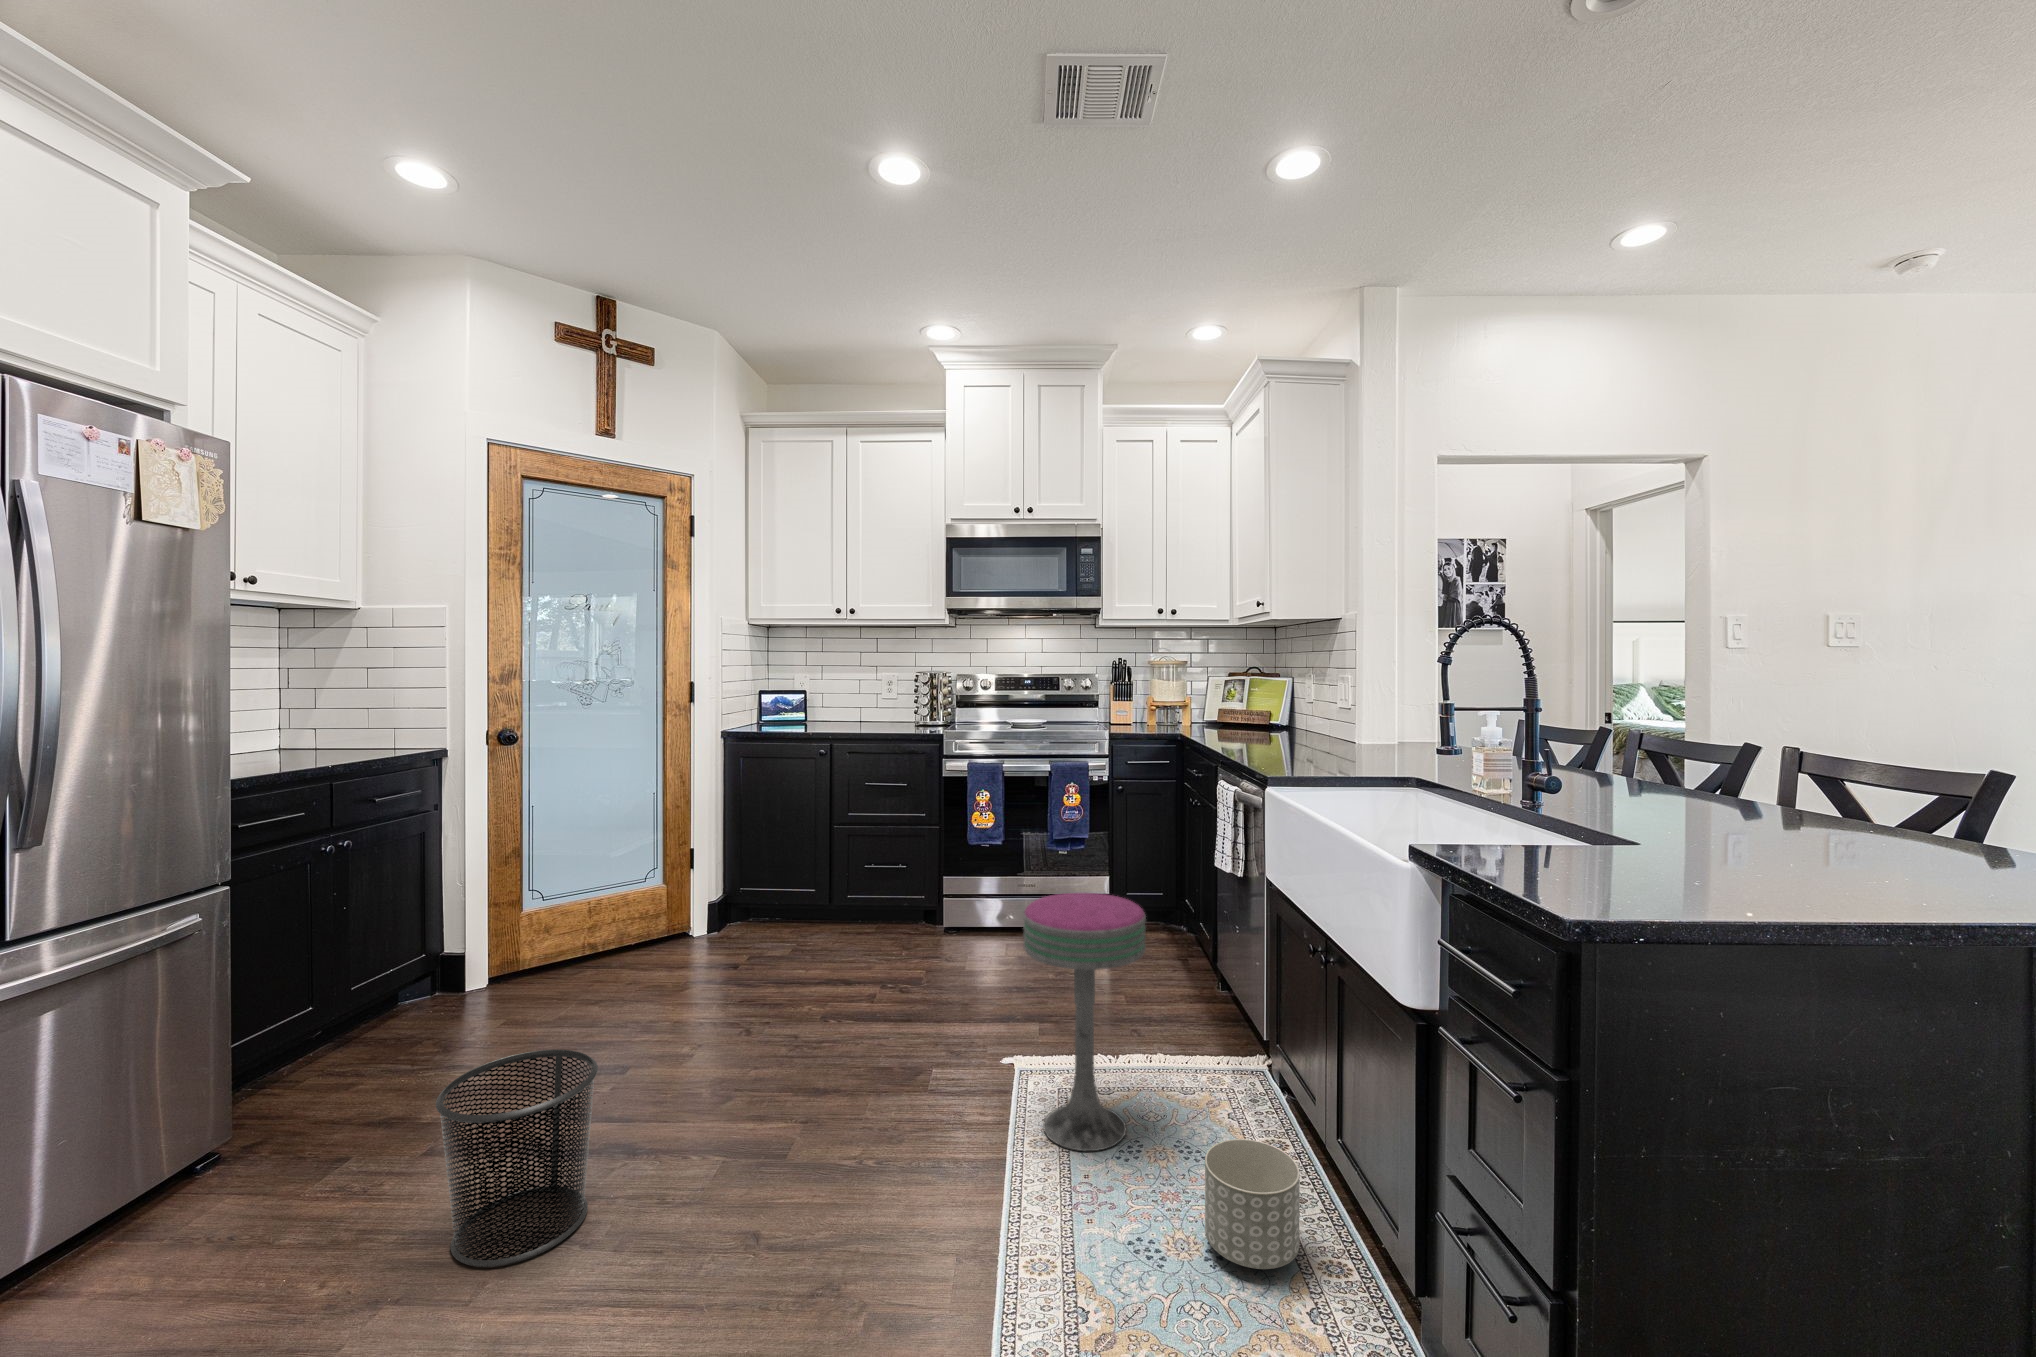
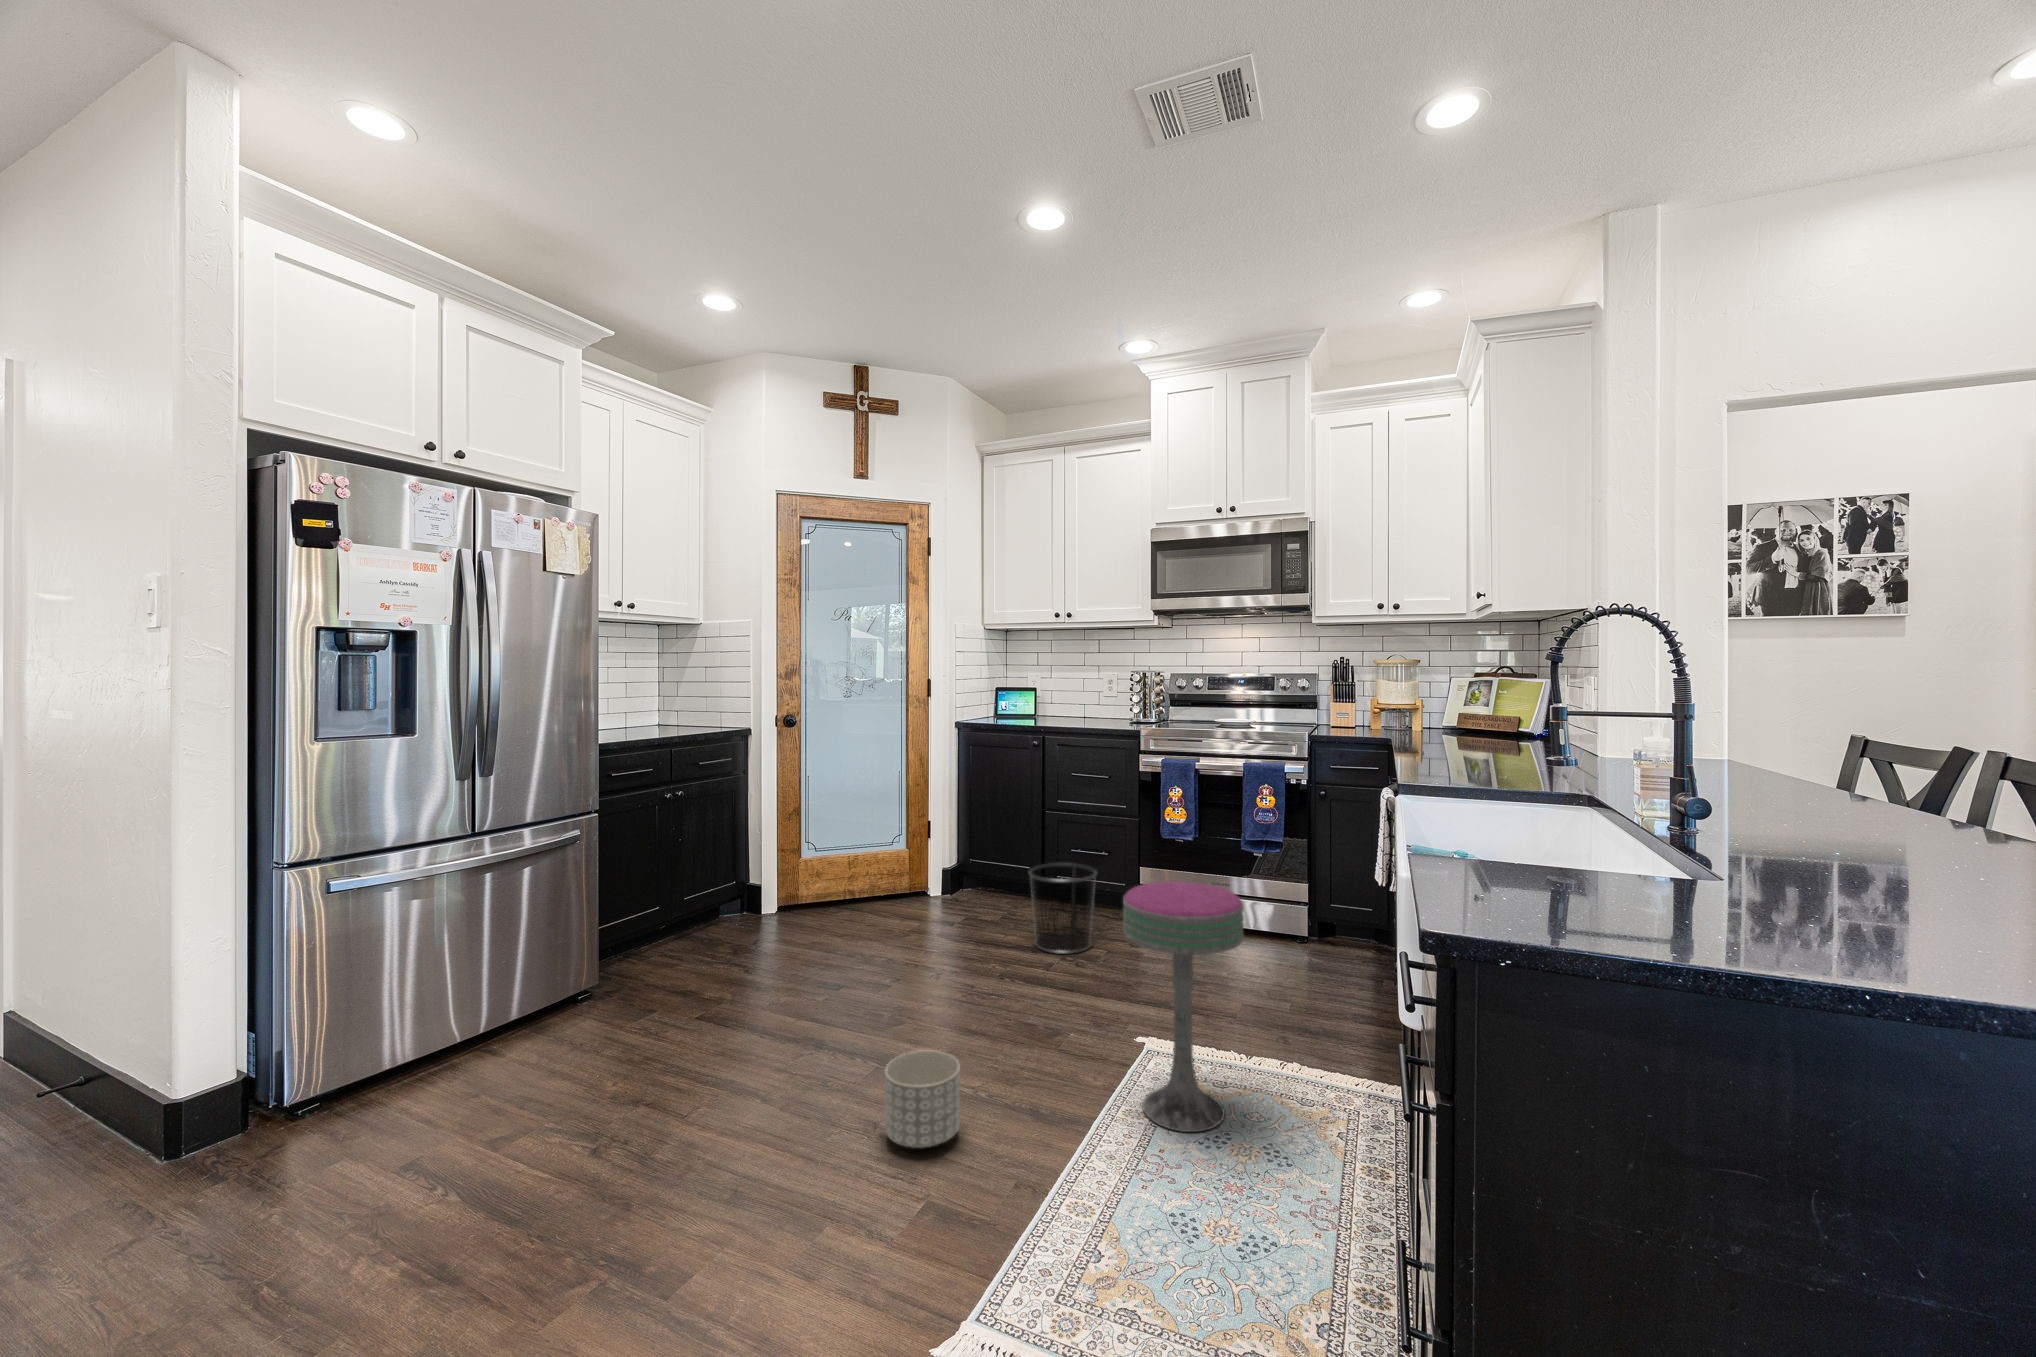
waste bin: present [436,1050,598,1267] -> present [1029,863,1097,954]
planter: present [1205,1139,1300,1269] -> present [885,1050,960,1148]

